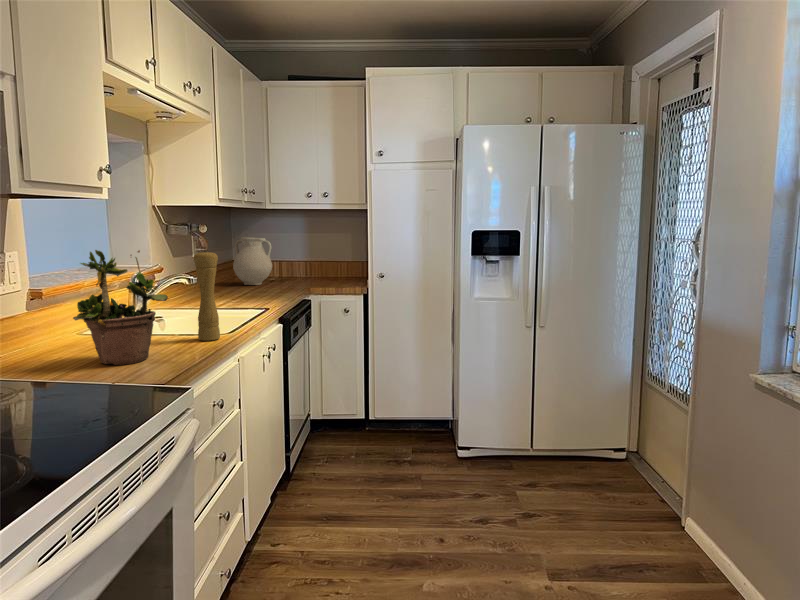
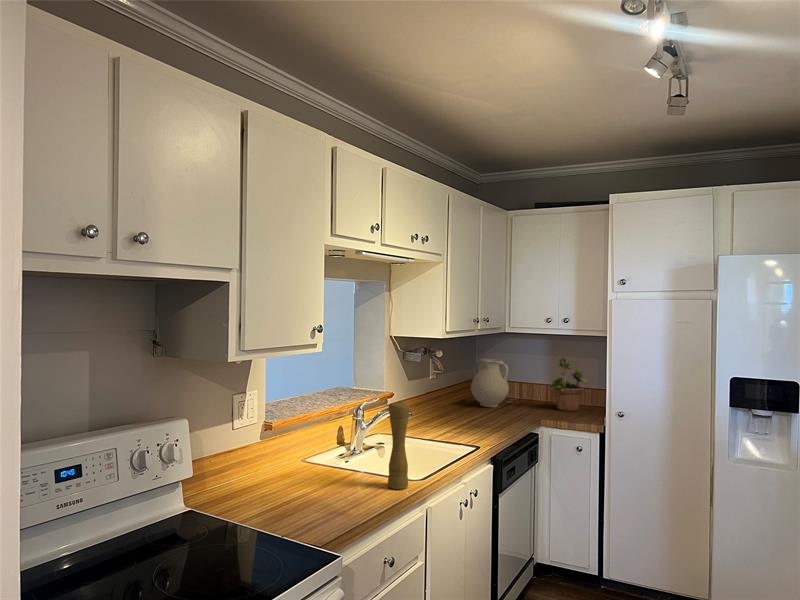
potted plant: present [73,250,168,365] -> present [550,358,588,411]

